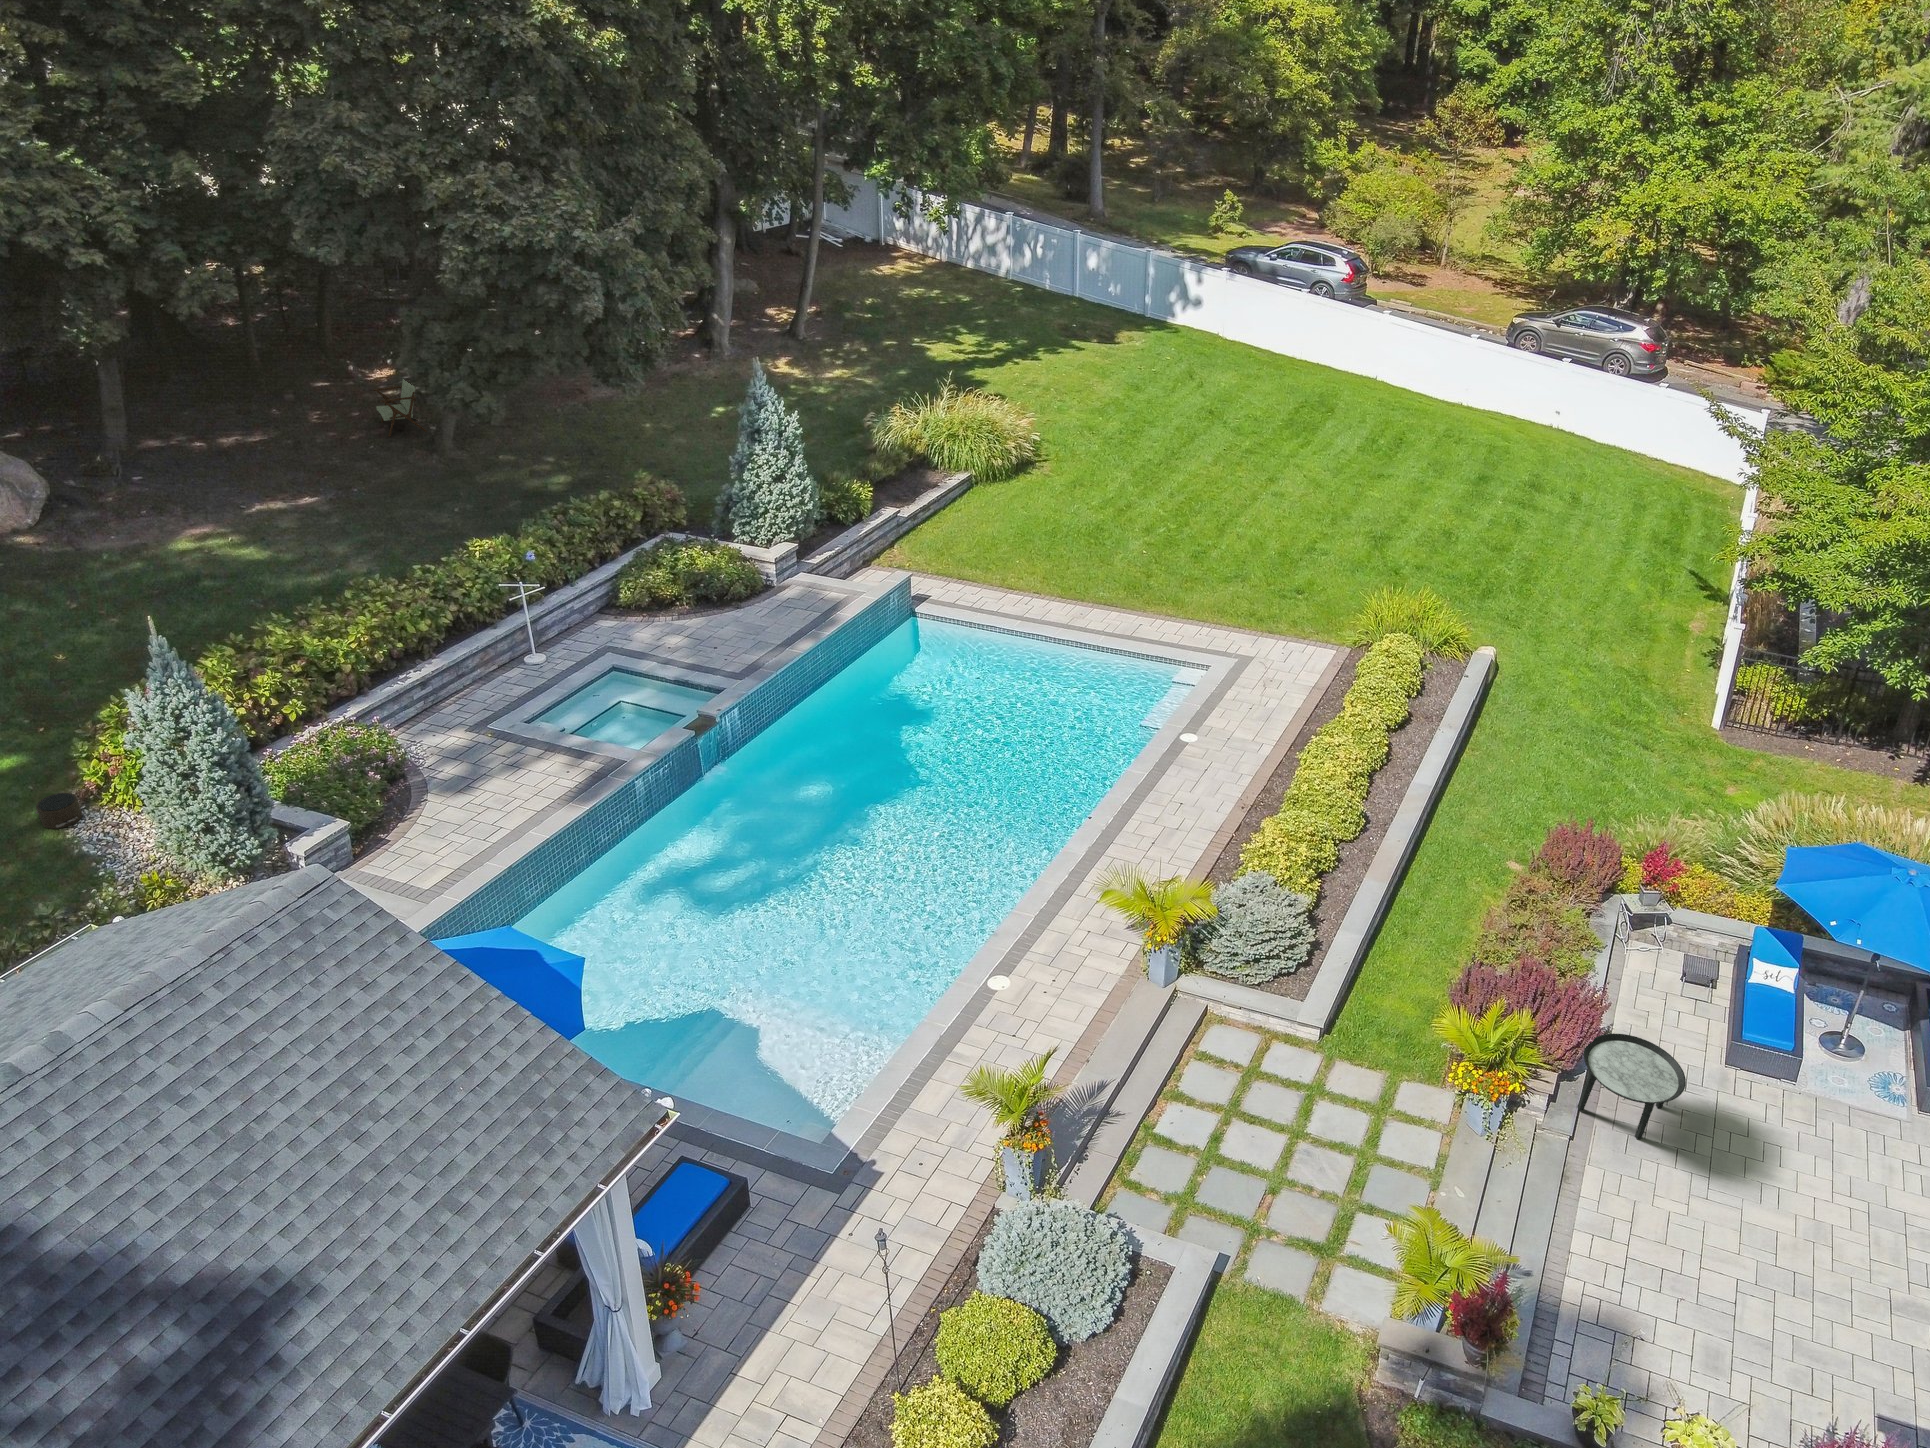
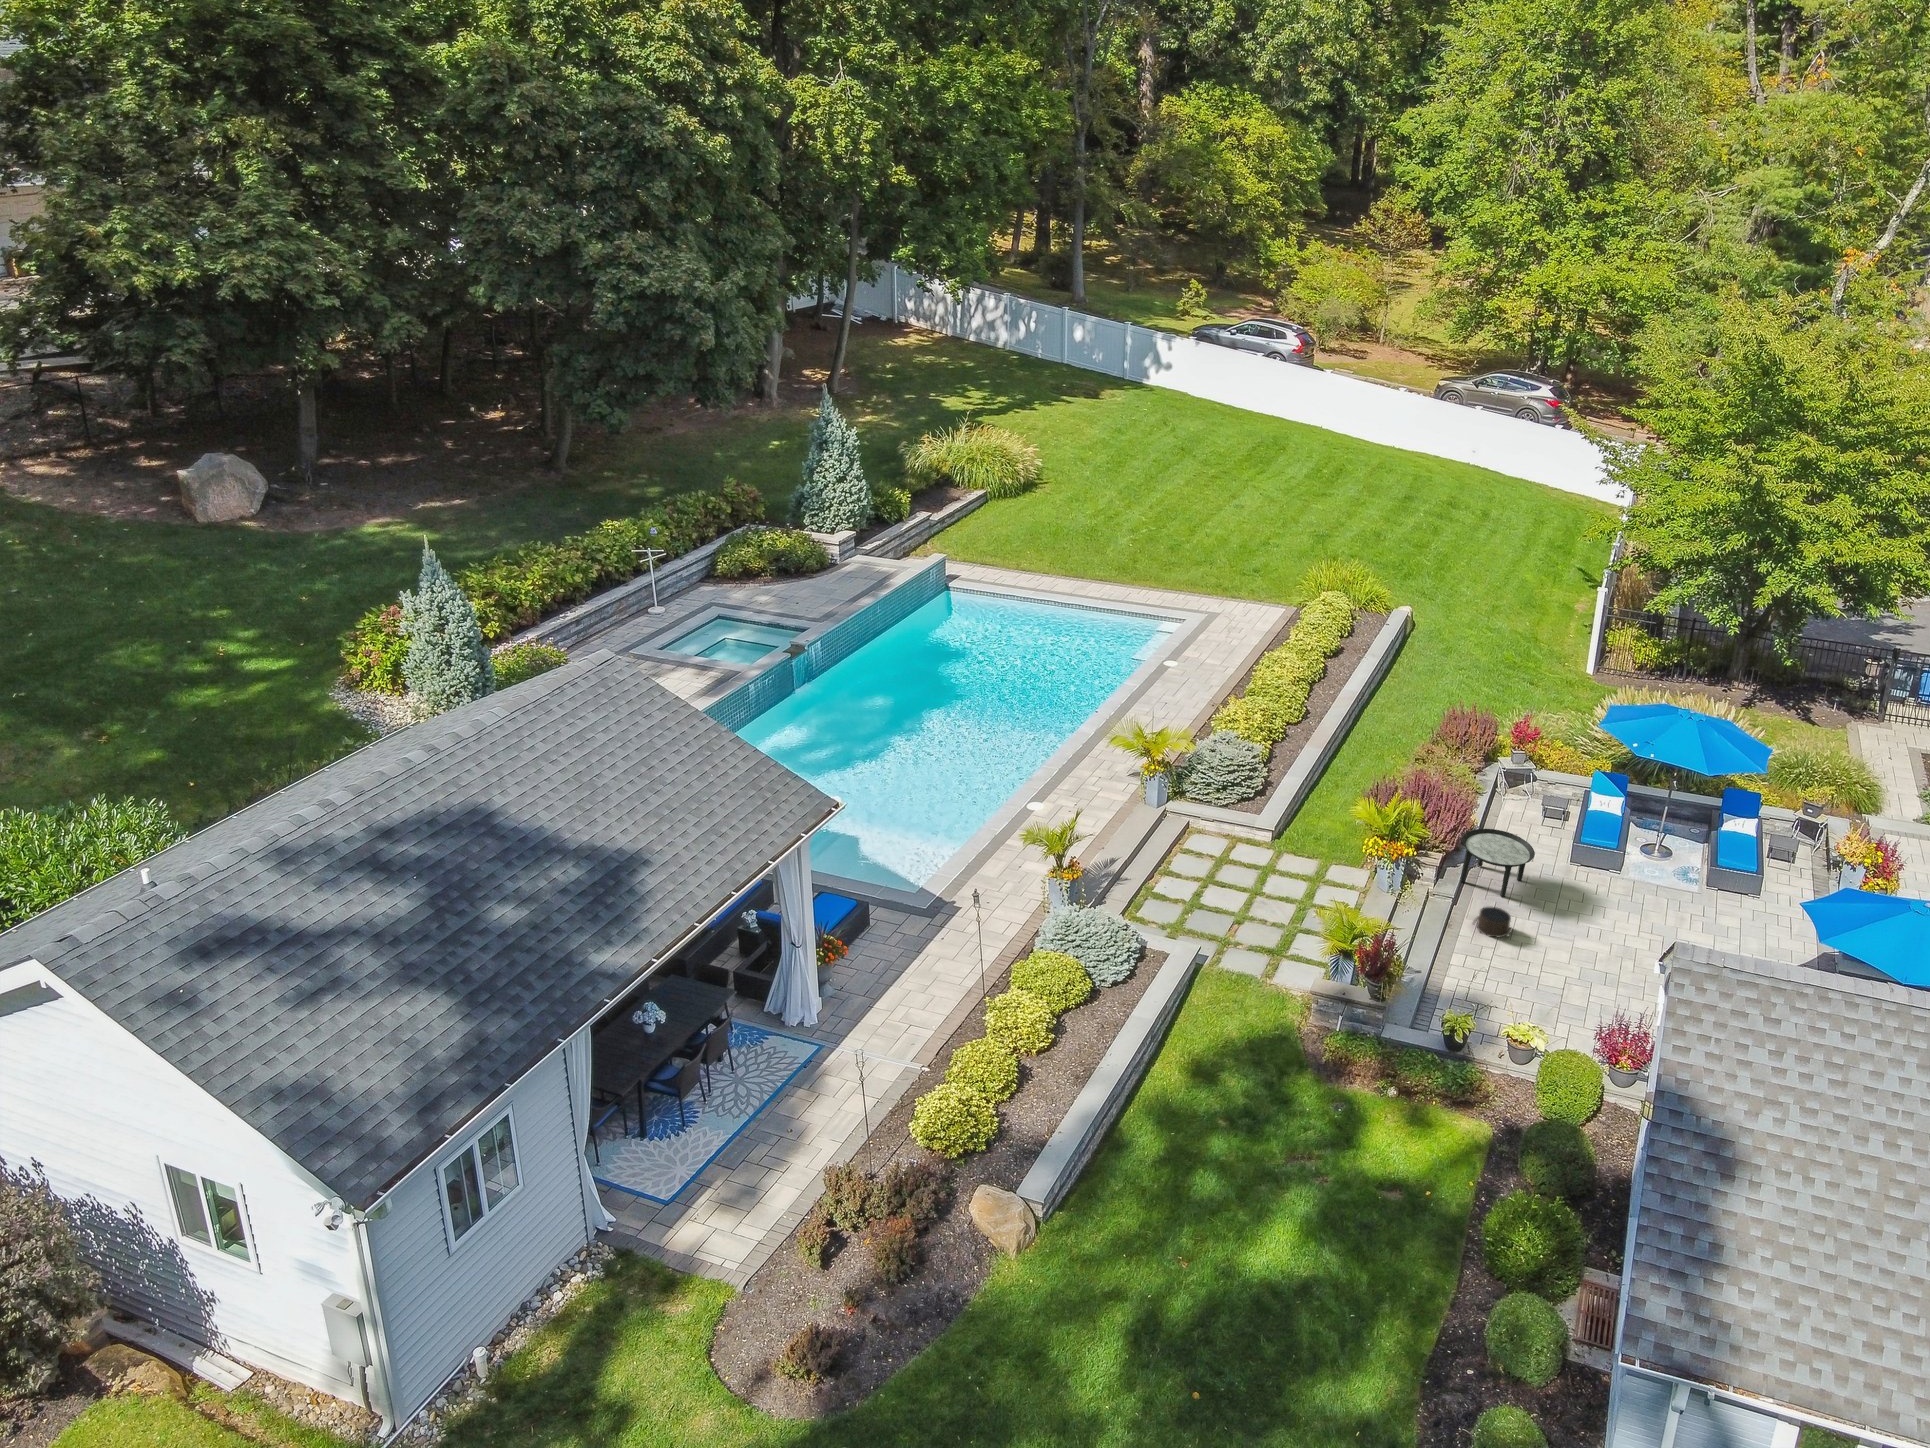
lounge chair: present [373,379,427,437] -> none [506,407,549,454]
pouf: present [35,793,82,829] -> present [1472,907,1512,937]

